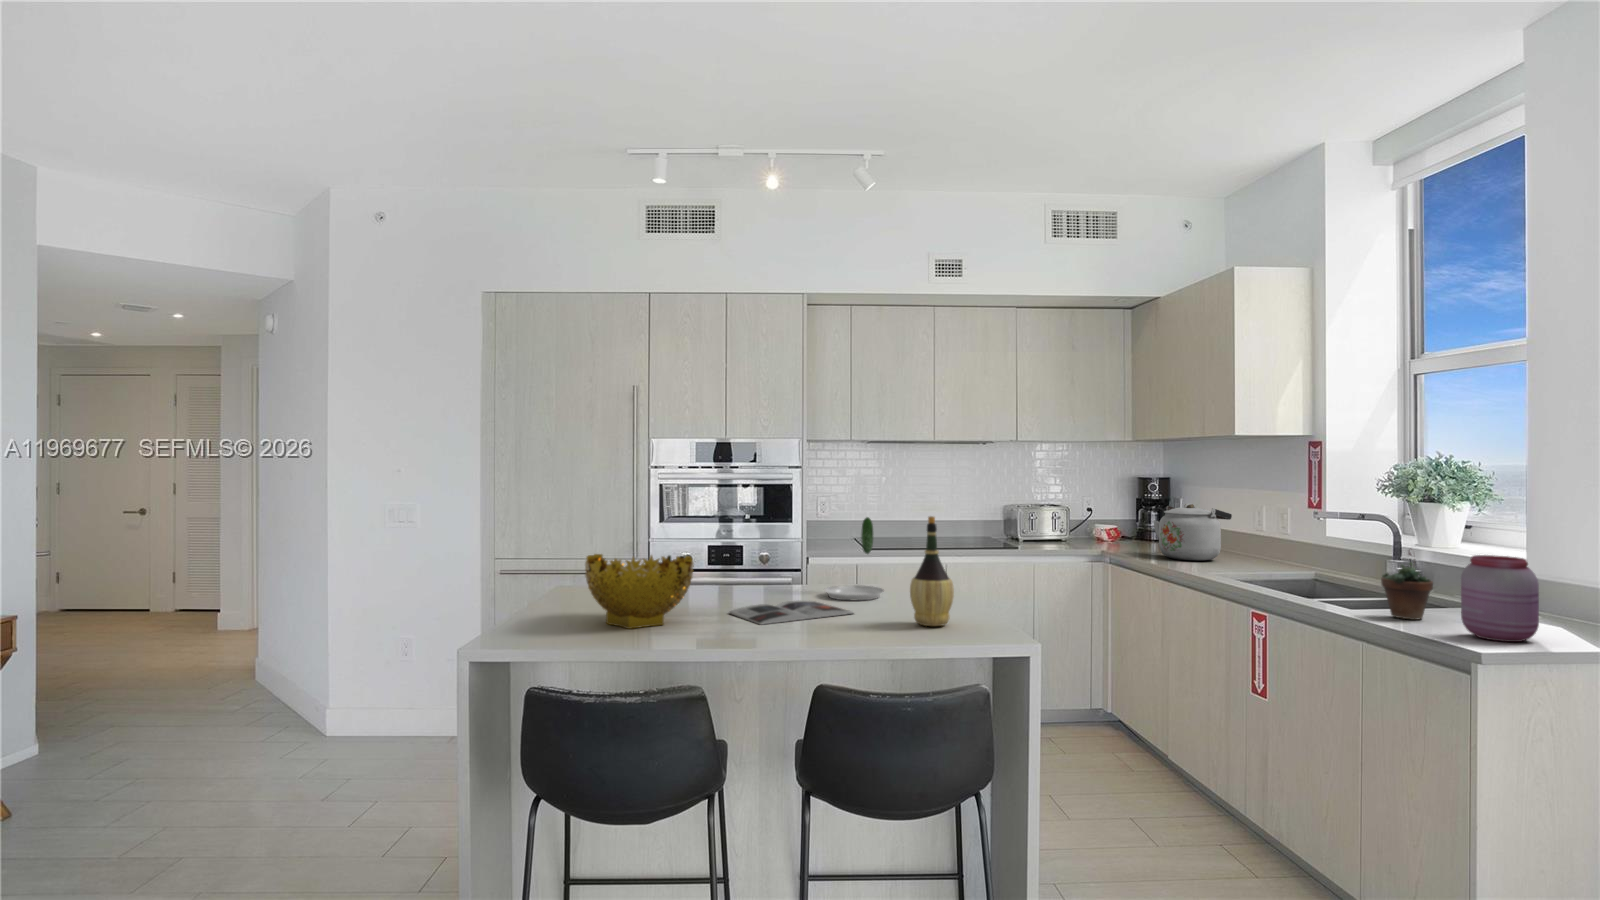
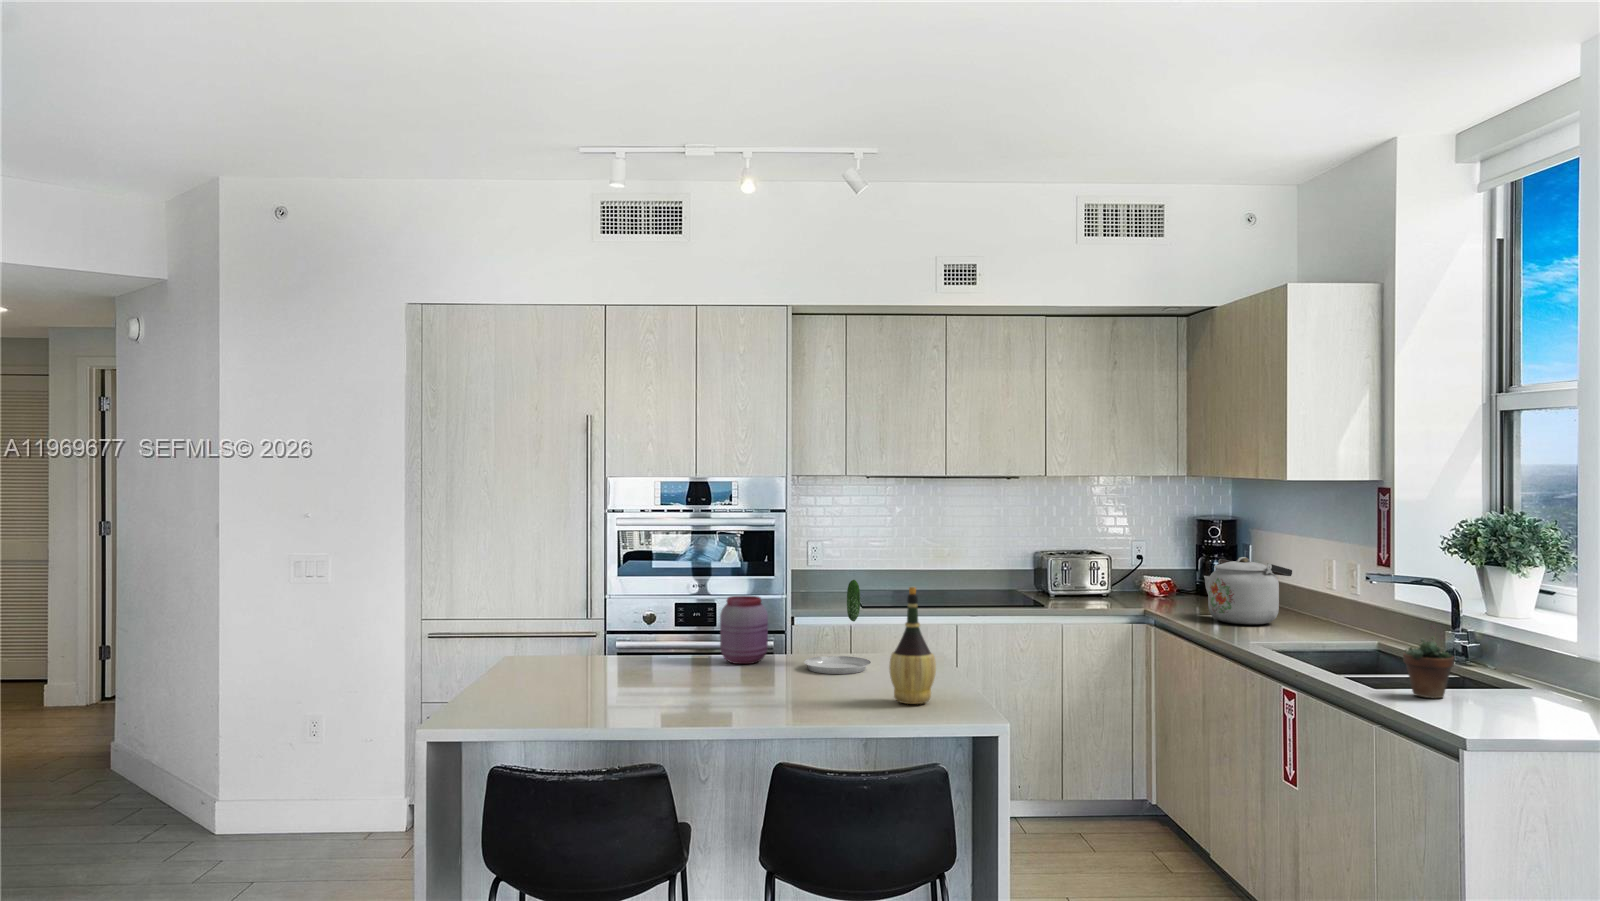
decorative bowl: present [585,554,694,629] -> none [544,625,659,706]
jar: present [1461,555,1539,642] -> present [720,596,768,664]
magazine: present [729,601,853,625] -> none [696,674,833,702]

